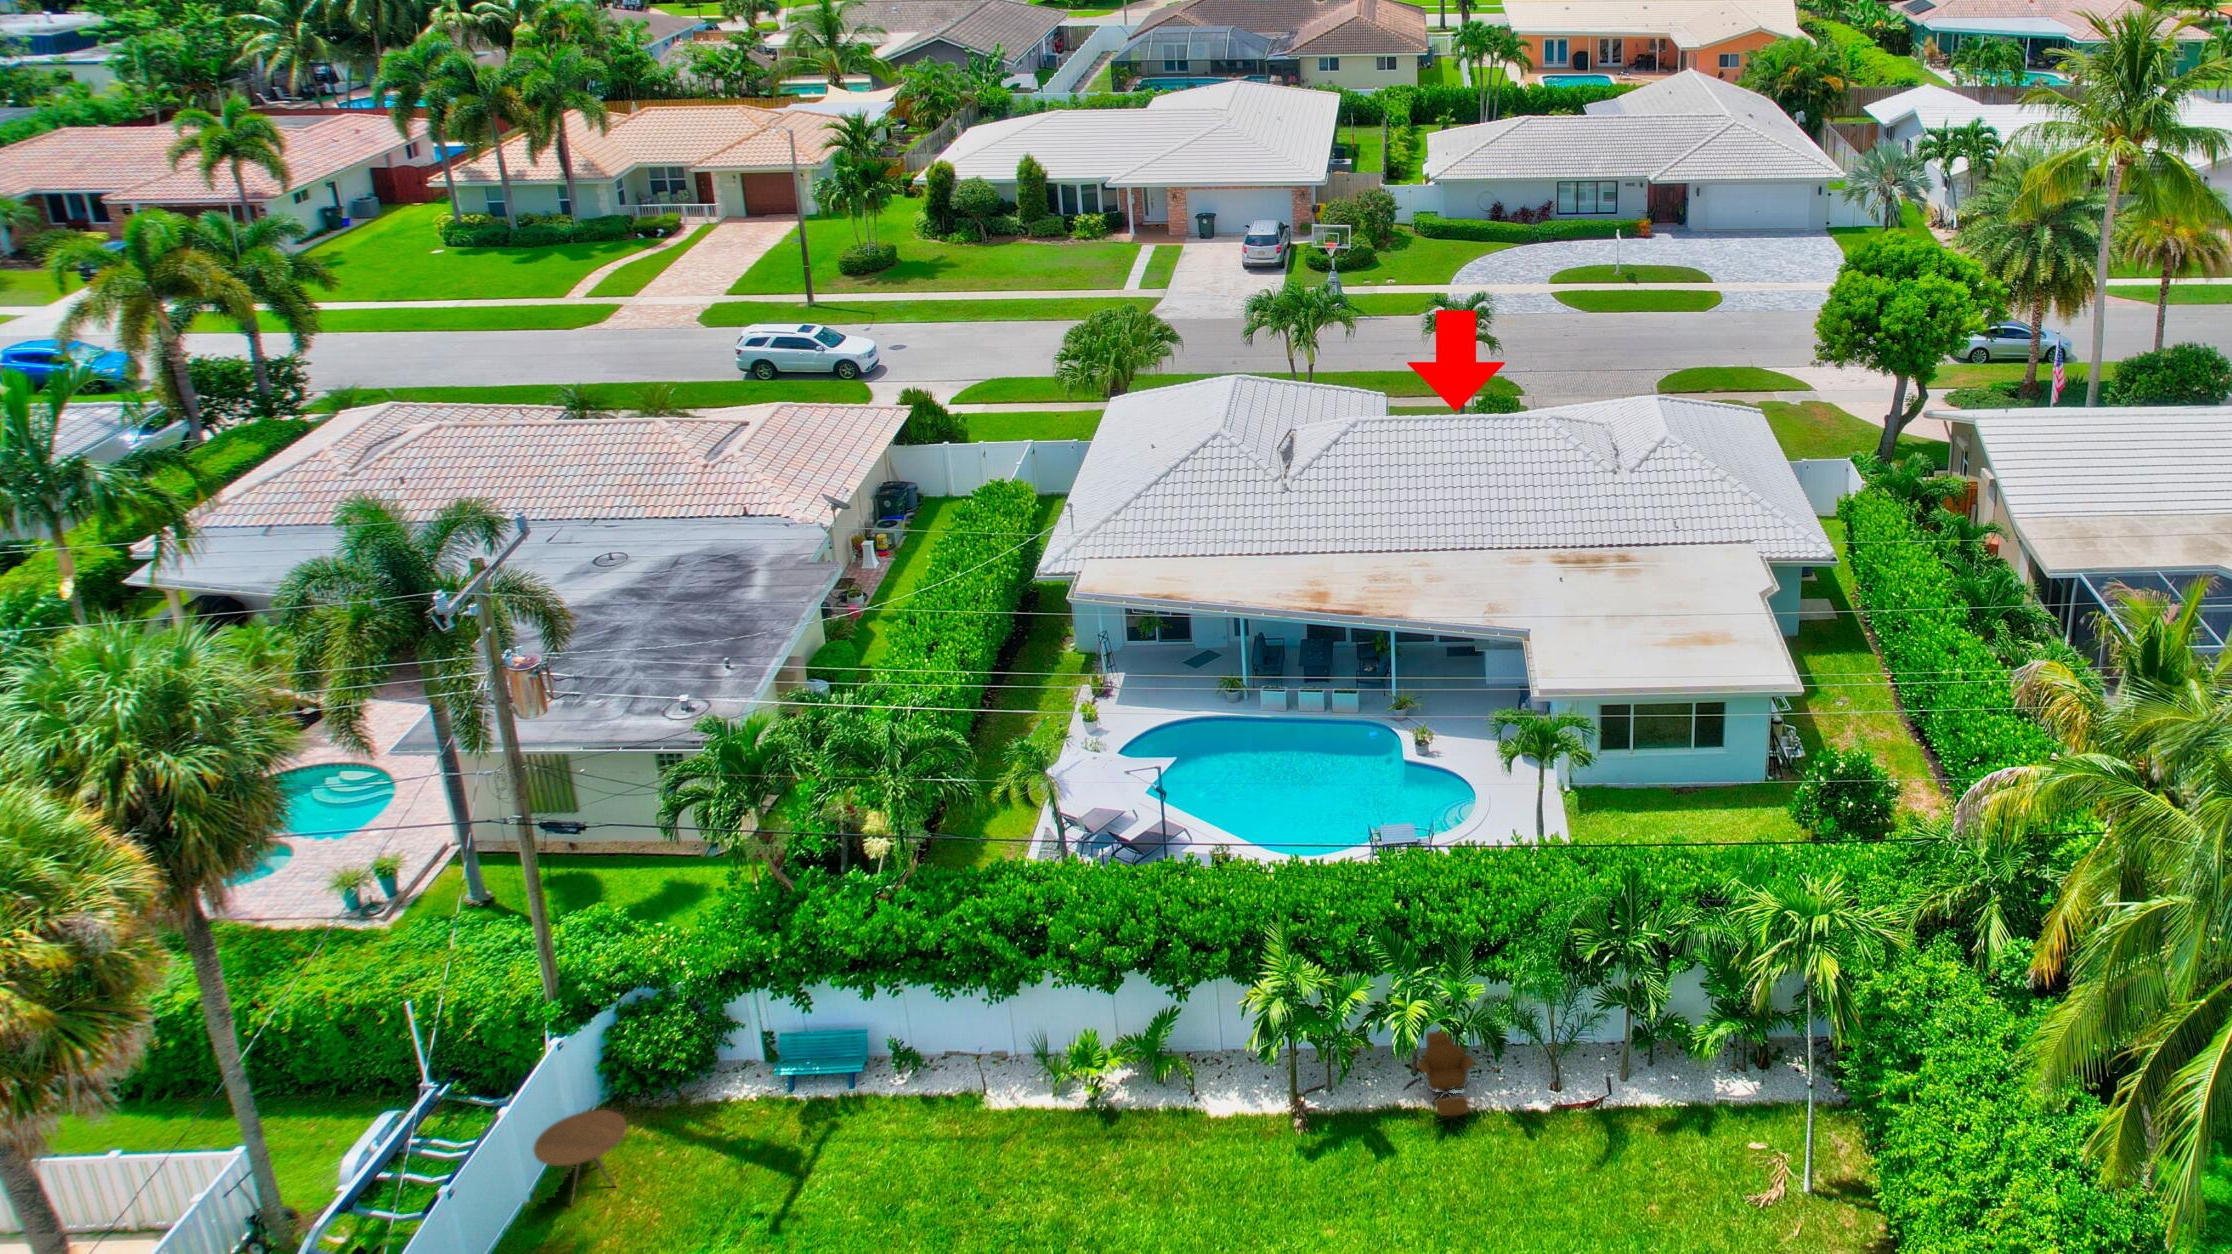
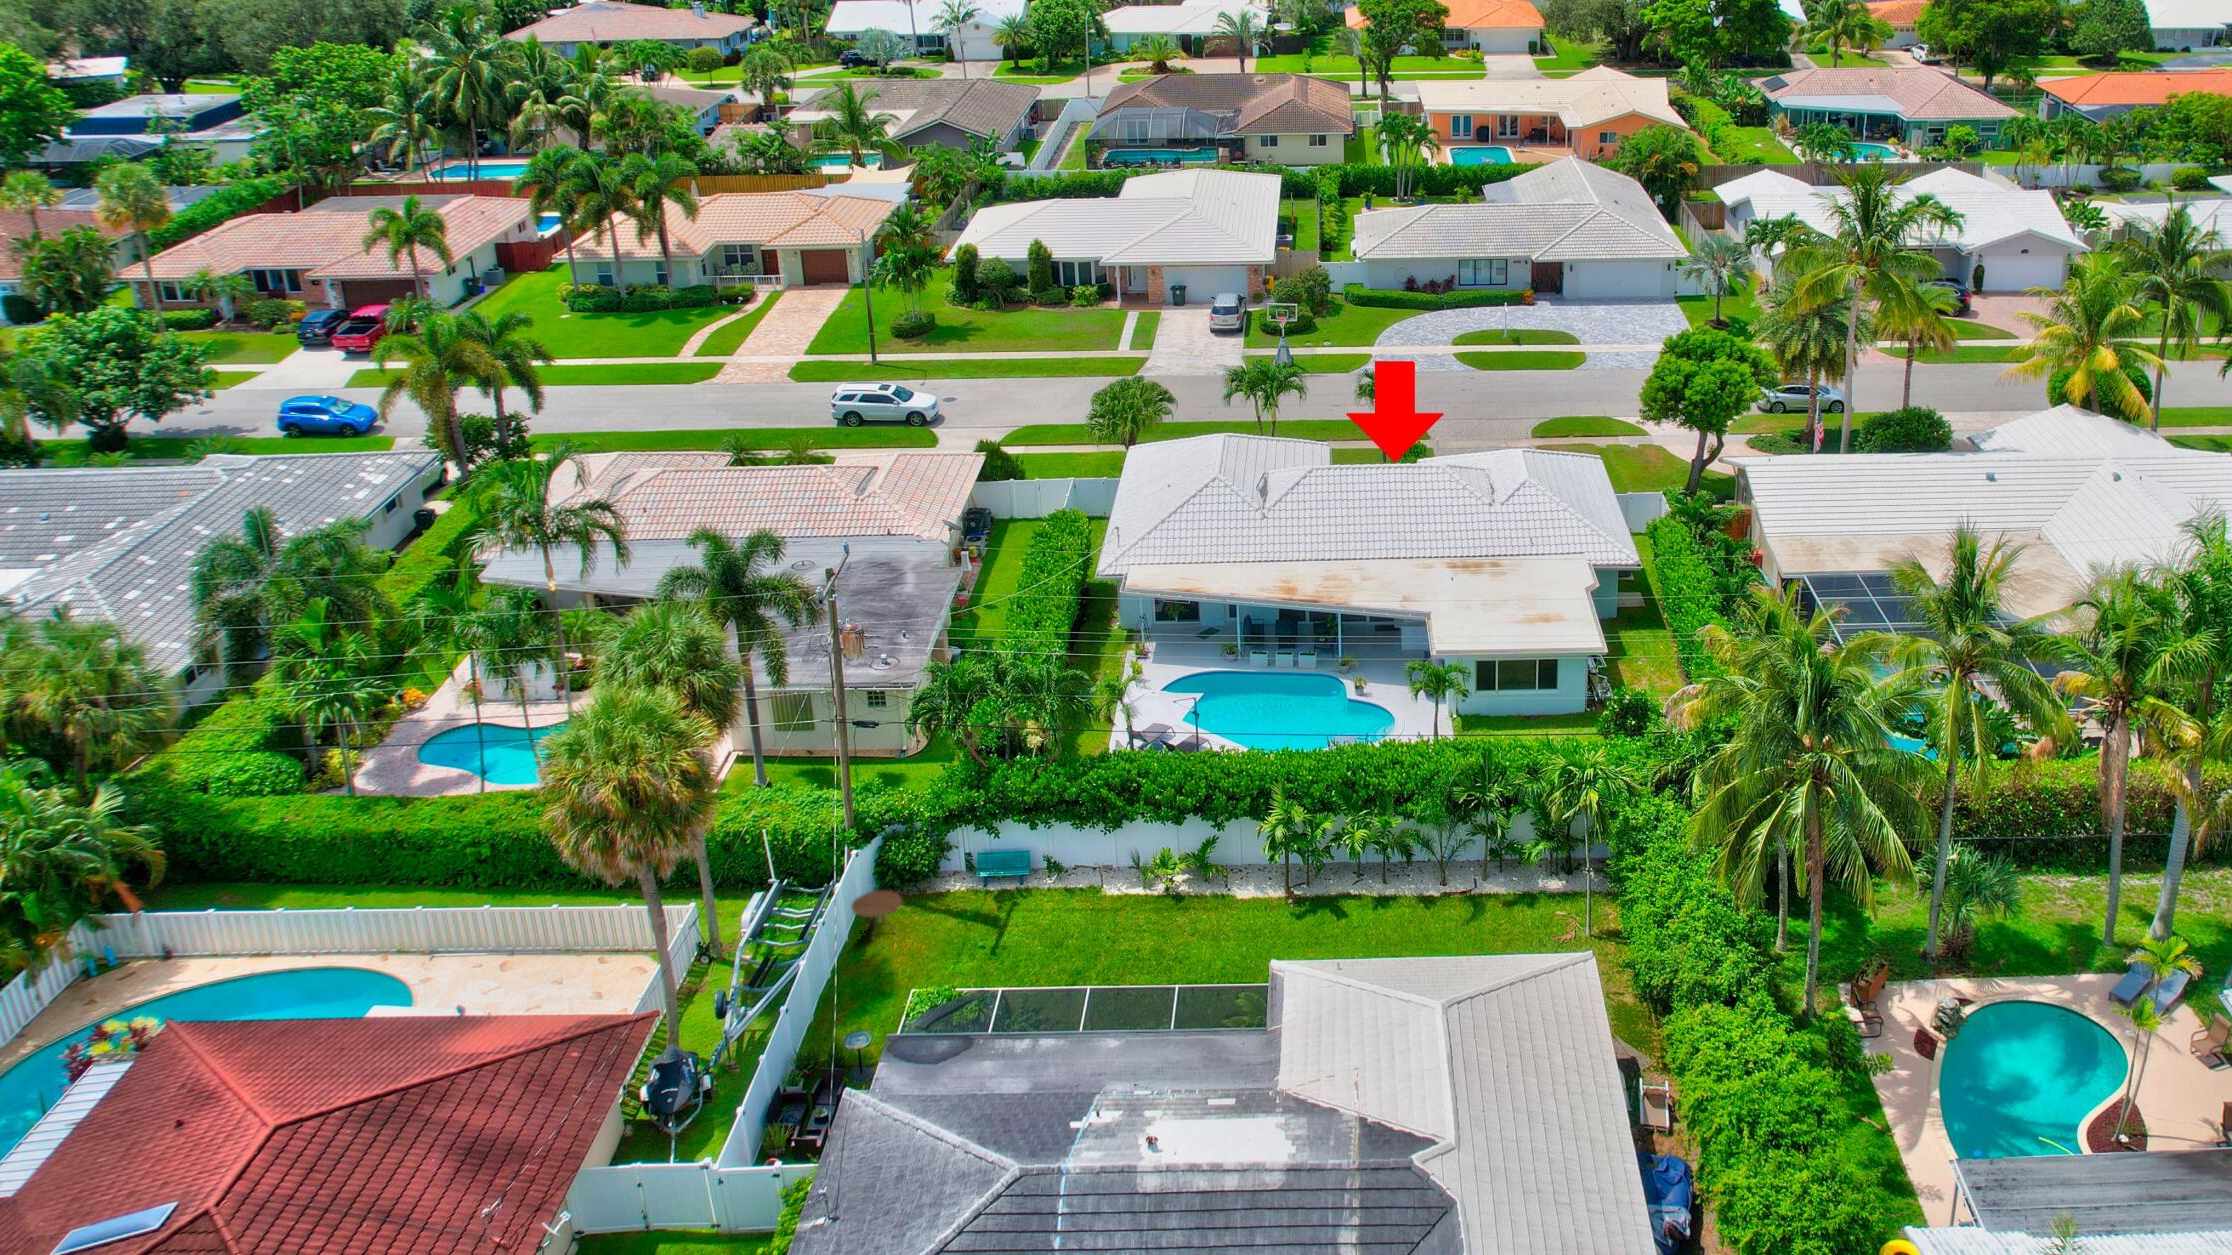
lounge chair: present [1418,1031,1474,1128] -> none [1361,849,1395,906]

